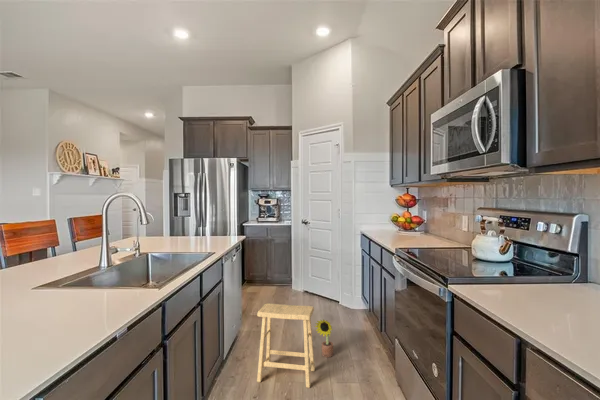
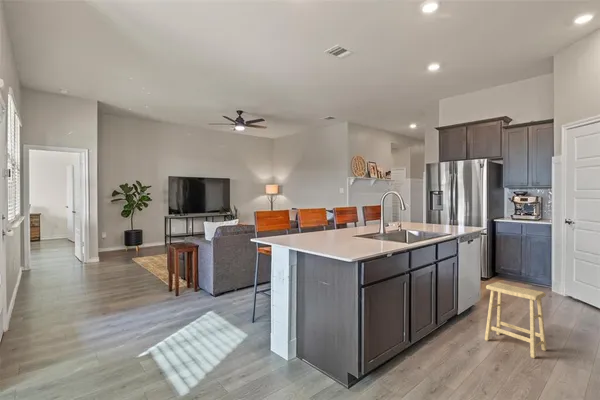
decorative plant: present [315,320,333,357] -> none [551,309,576,348]

